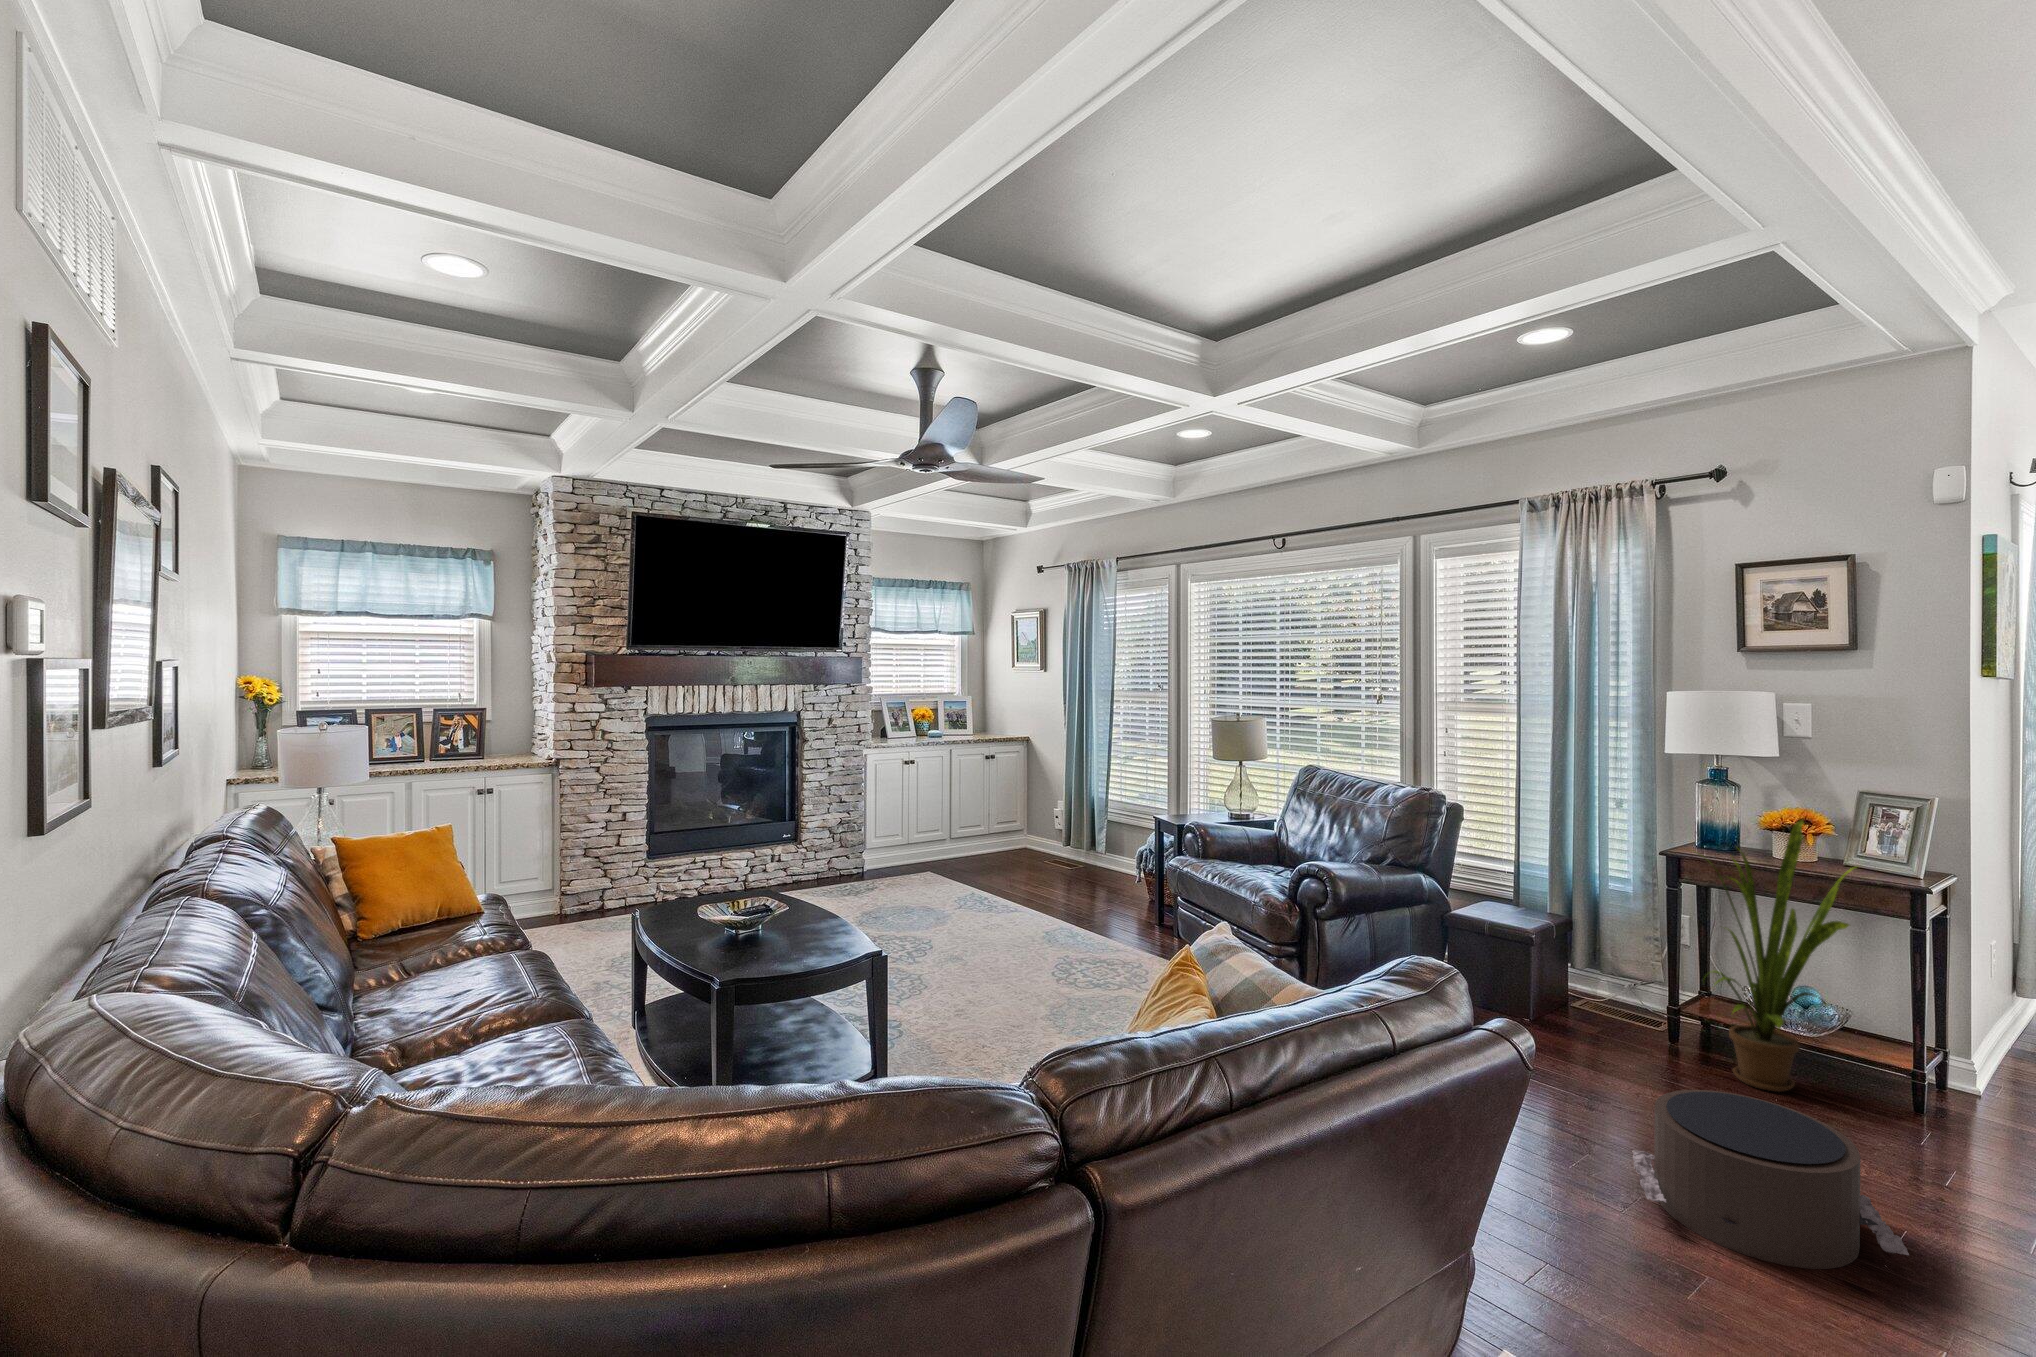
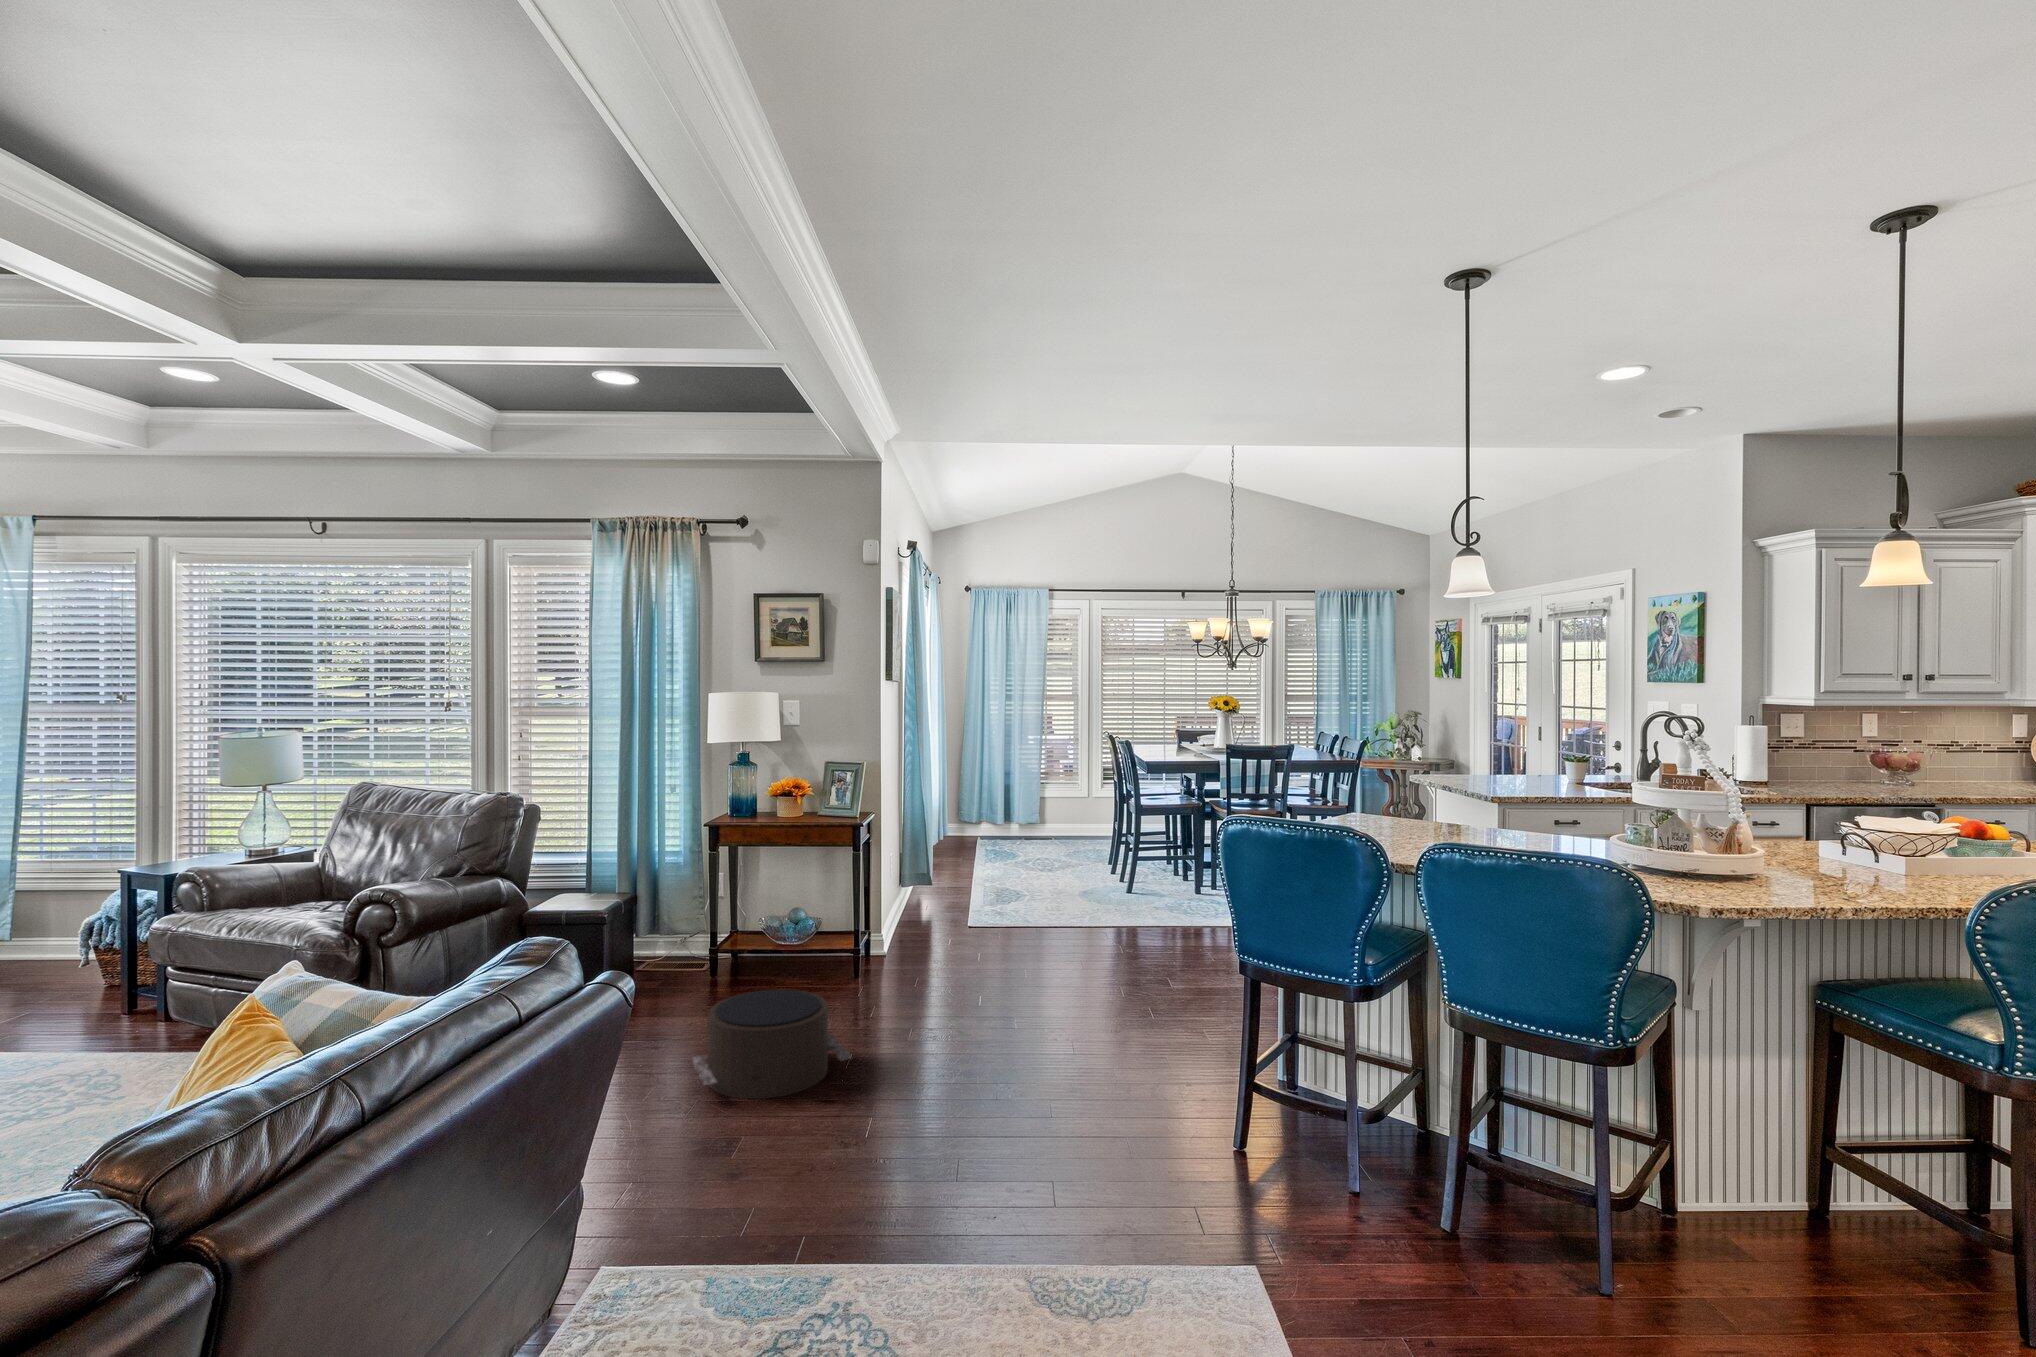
house plant: present [1695,819,1856,1092] -> none [719,786,829,993]

